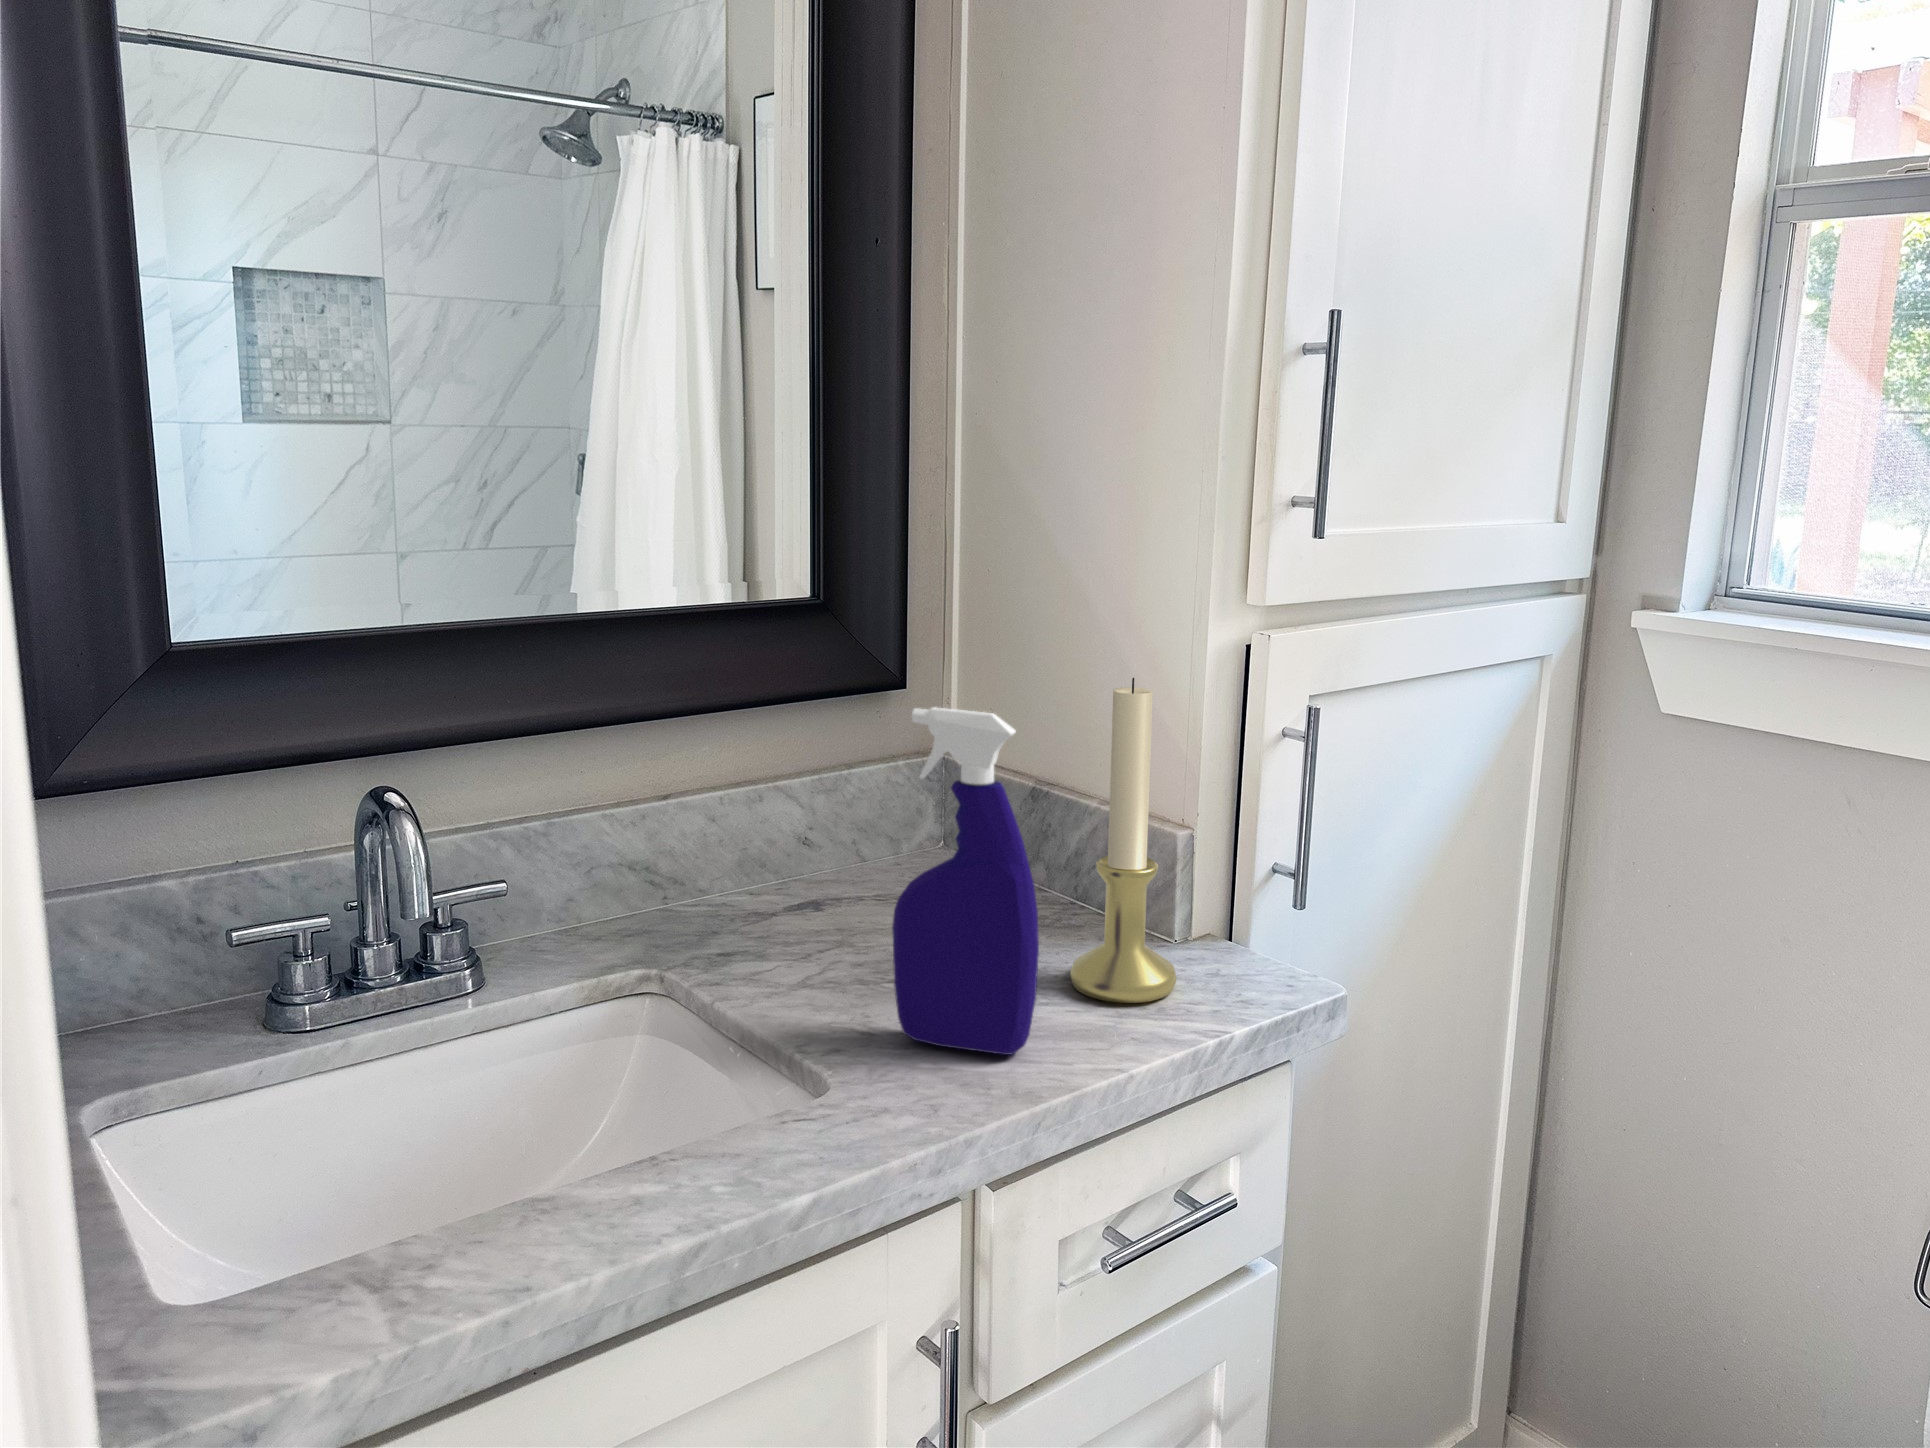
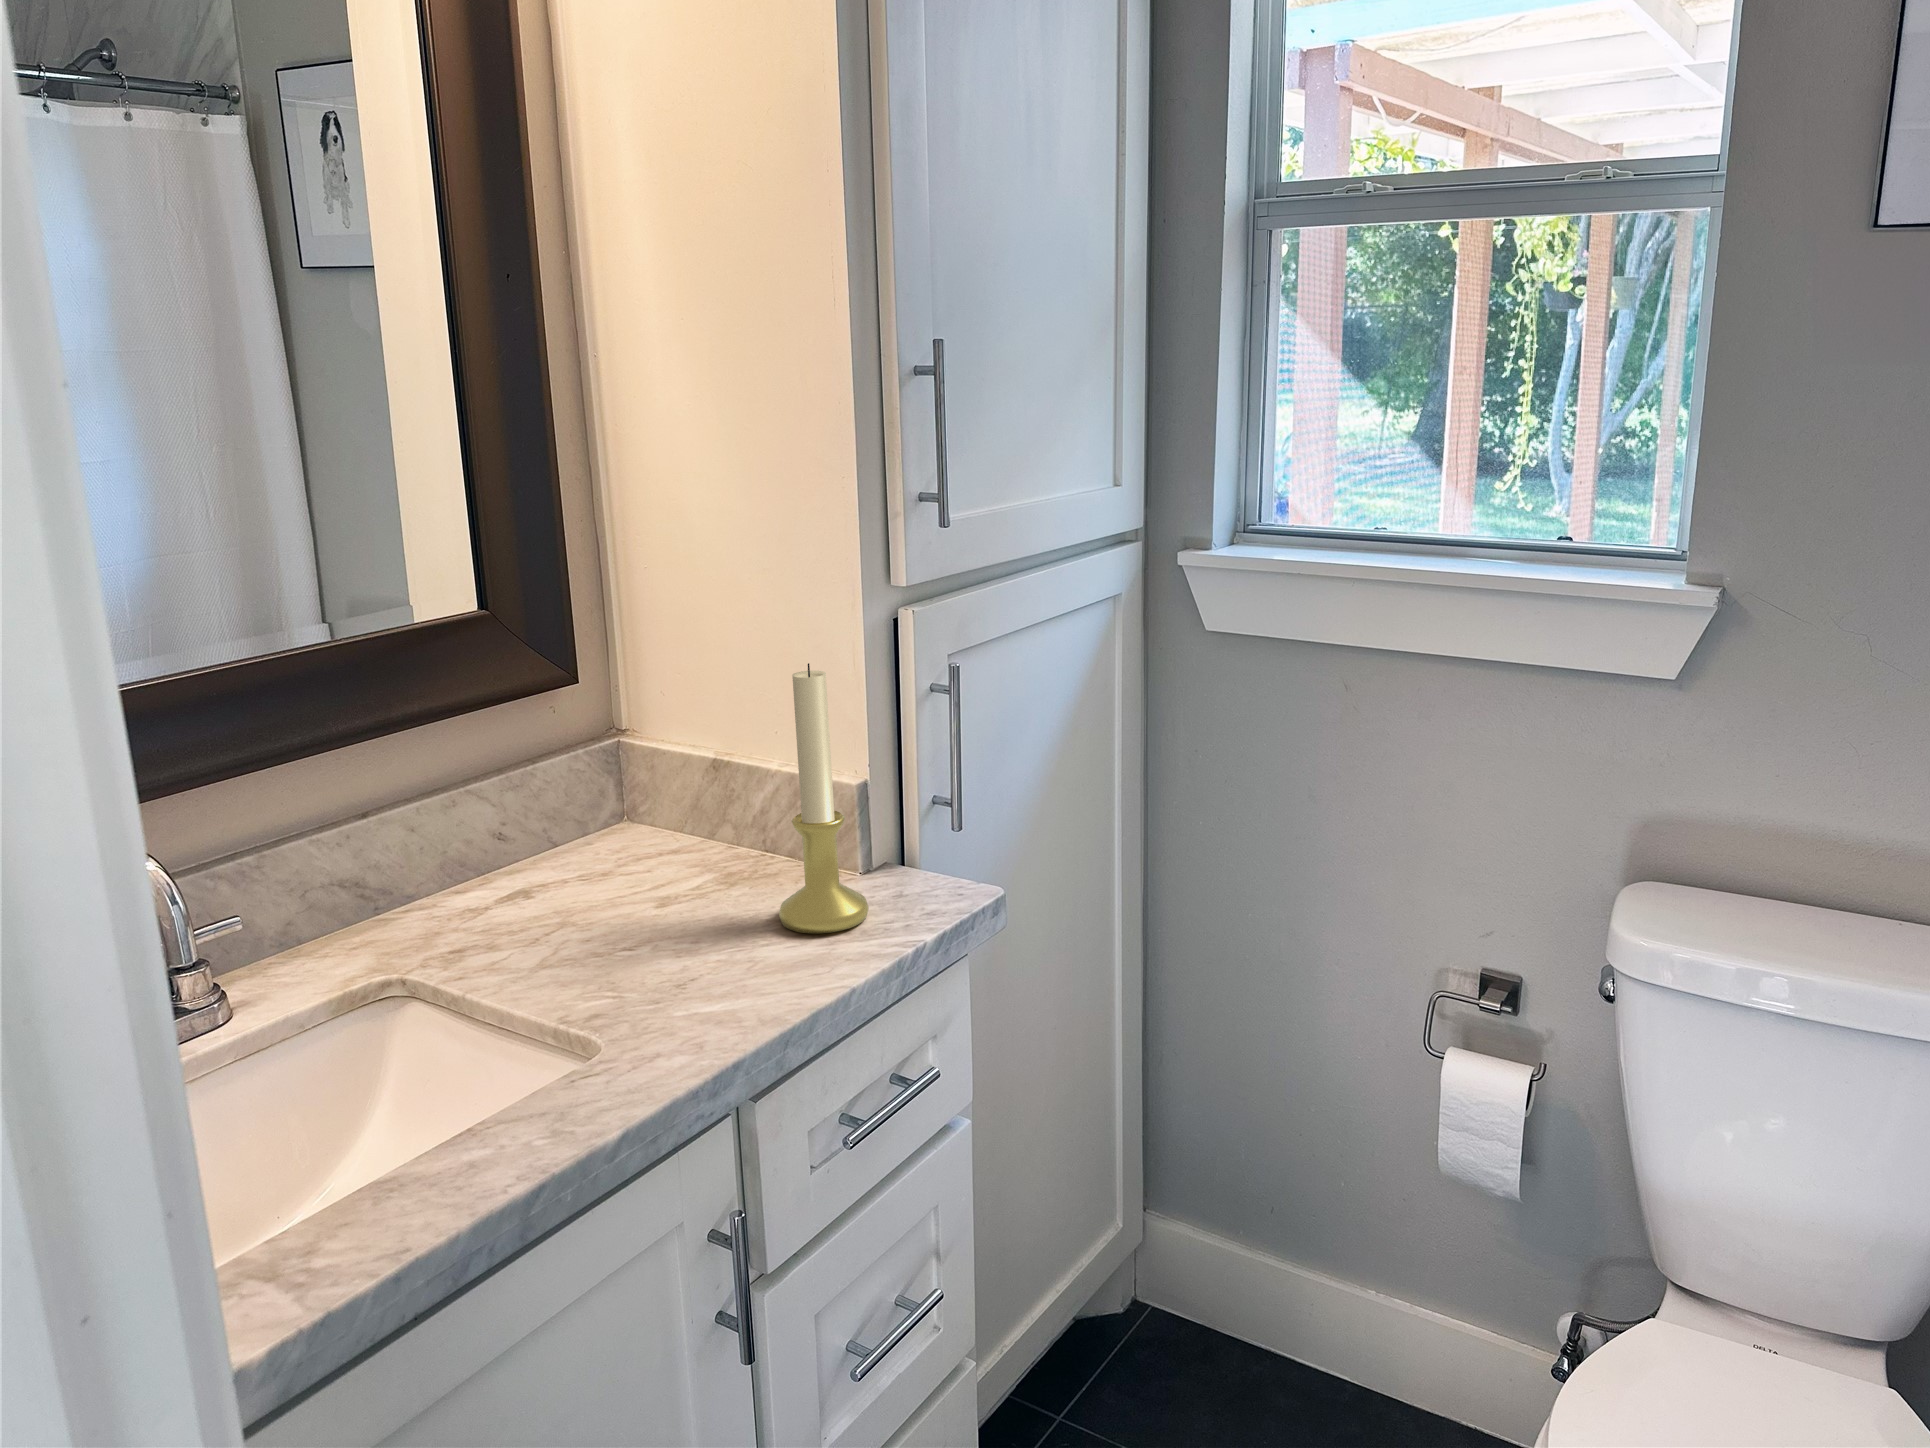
spray bottle: present [892,707,1039,1055] -> none [635,712,765,994]

